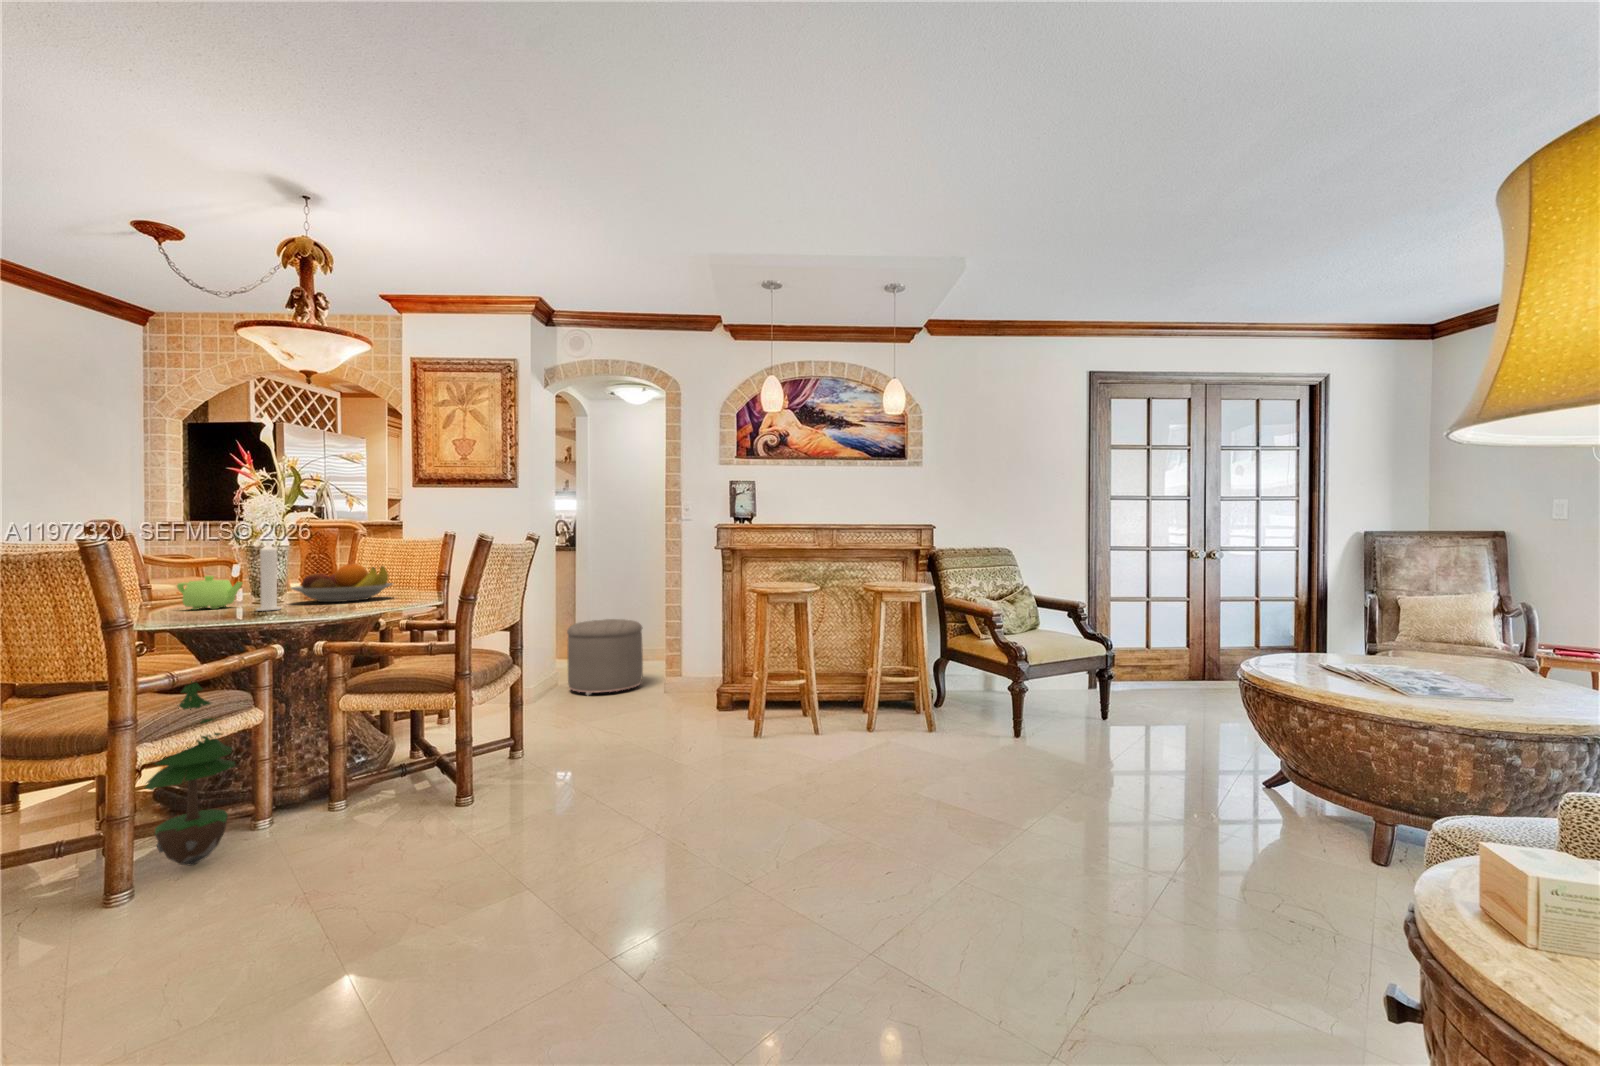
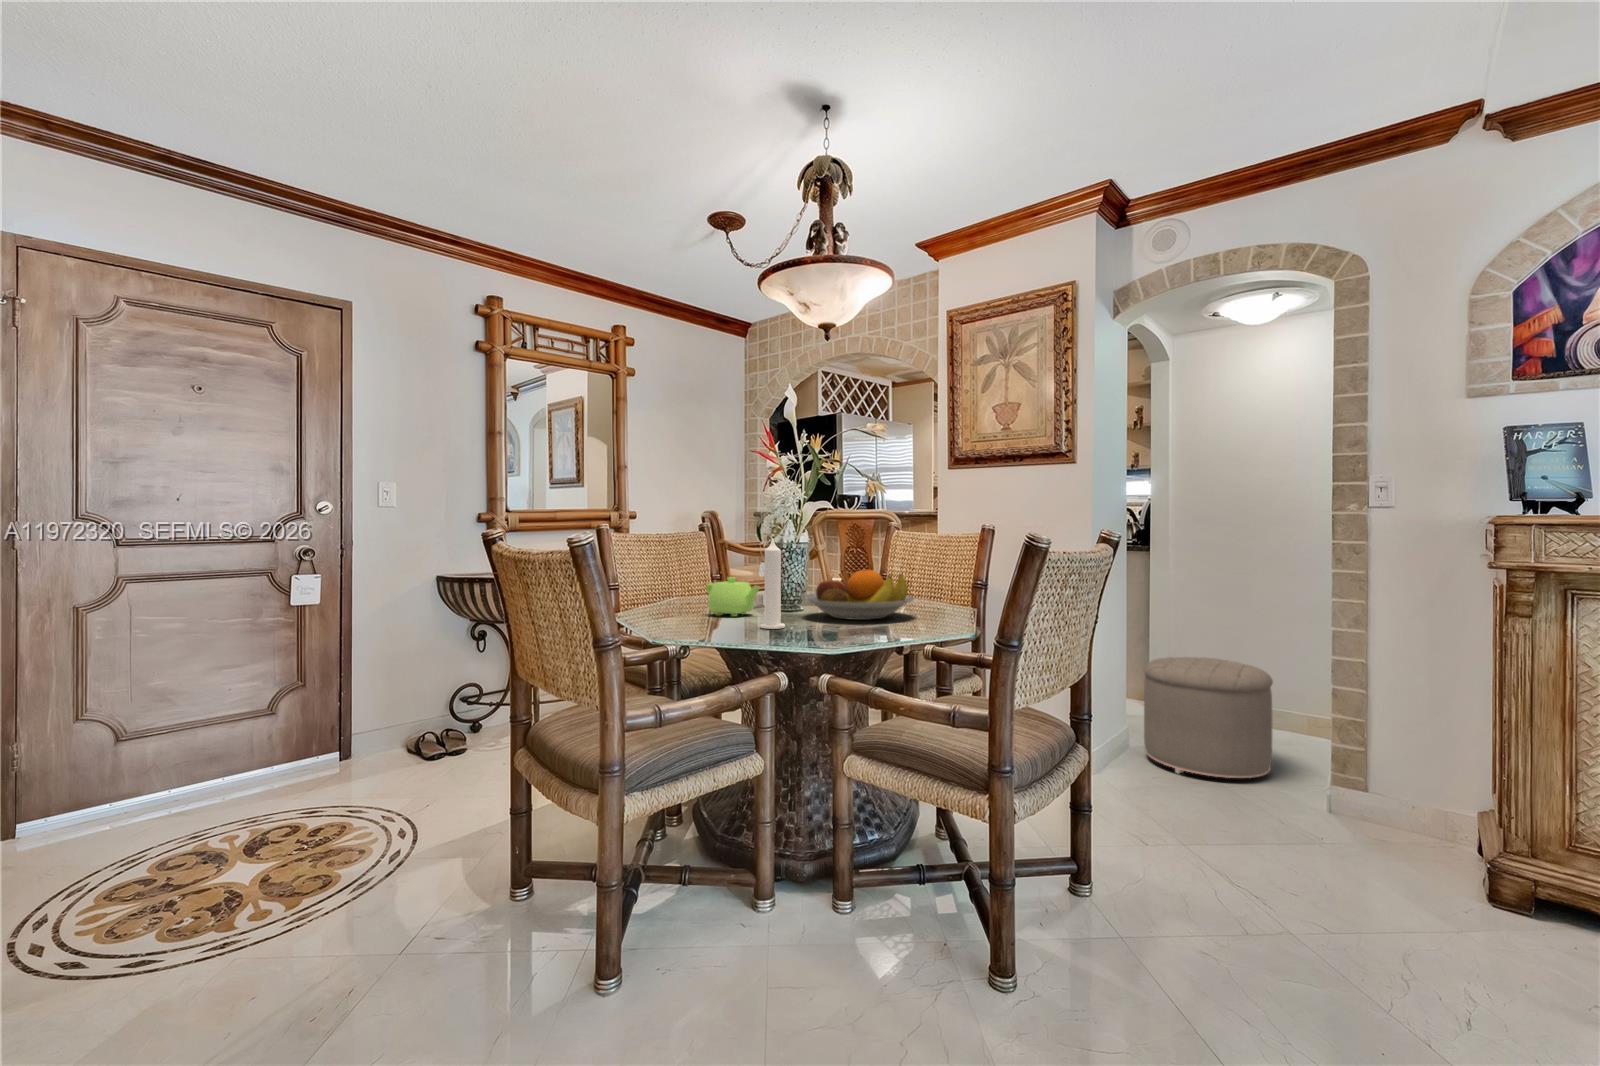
potted tree: present [145,681,235,866] -> none [645,706,730,944]

